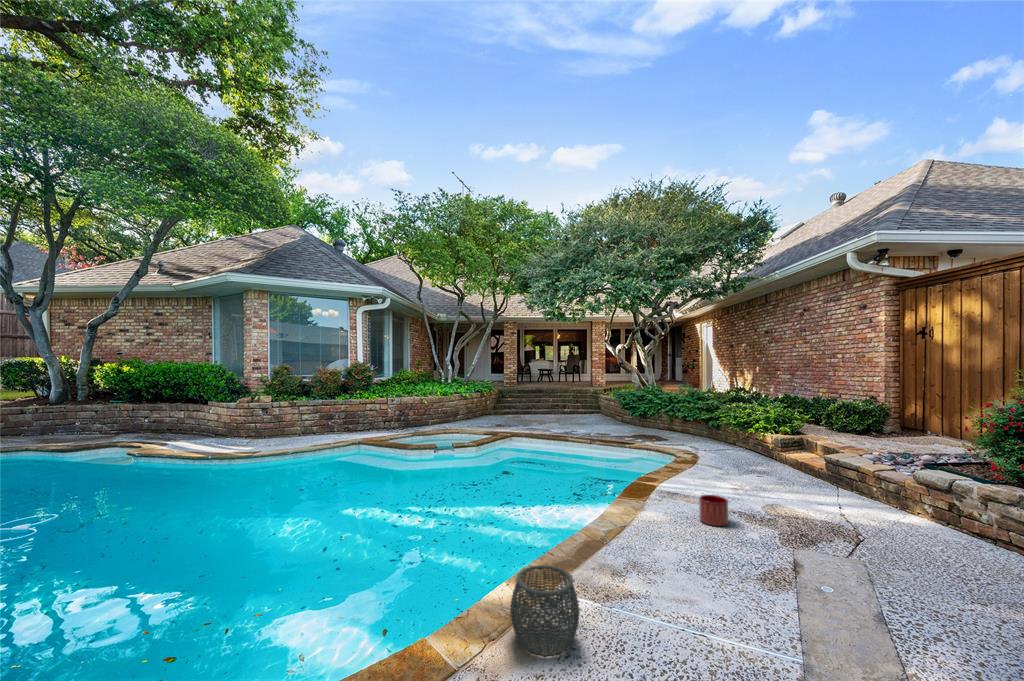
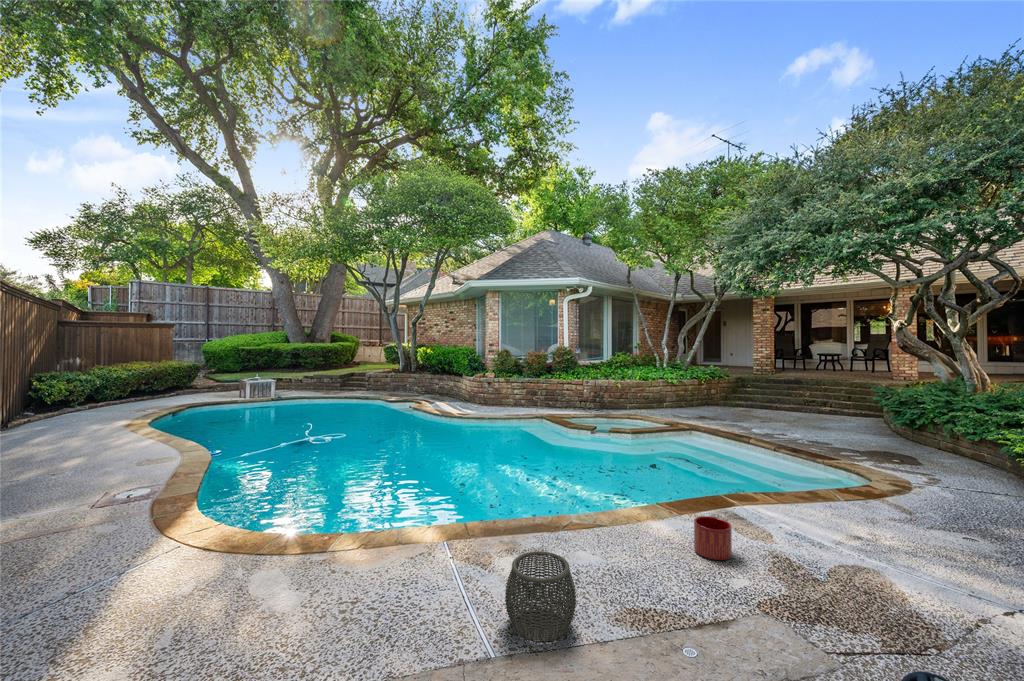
woven basket: present [510,565,580,656] -> present [505,551,576,643]

